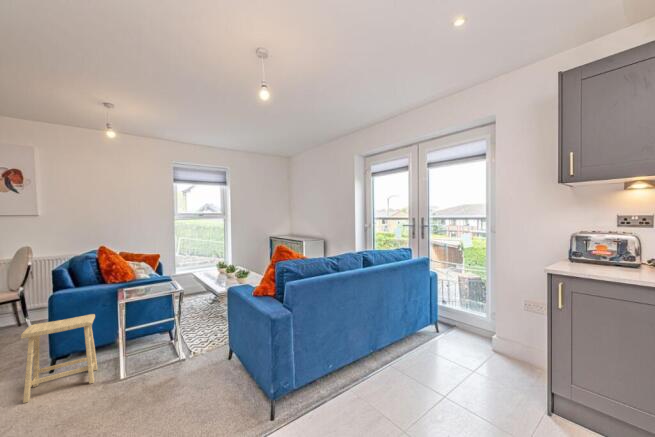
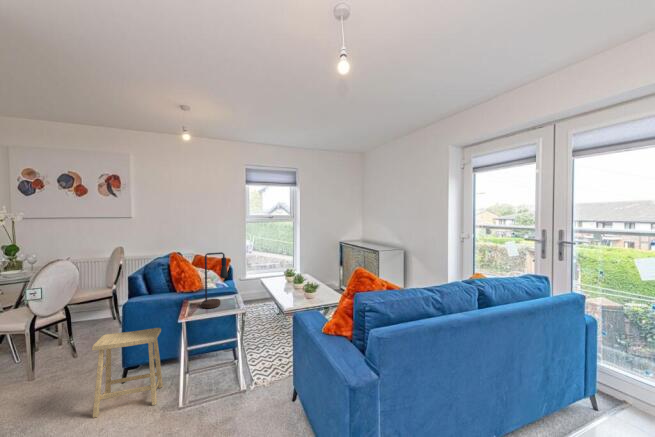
table lamp: none [139,242,164,291] -> present [202,252,228,308]

